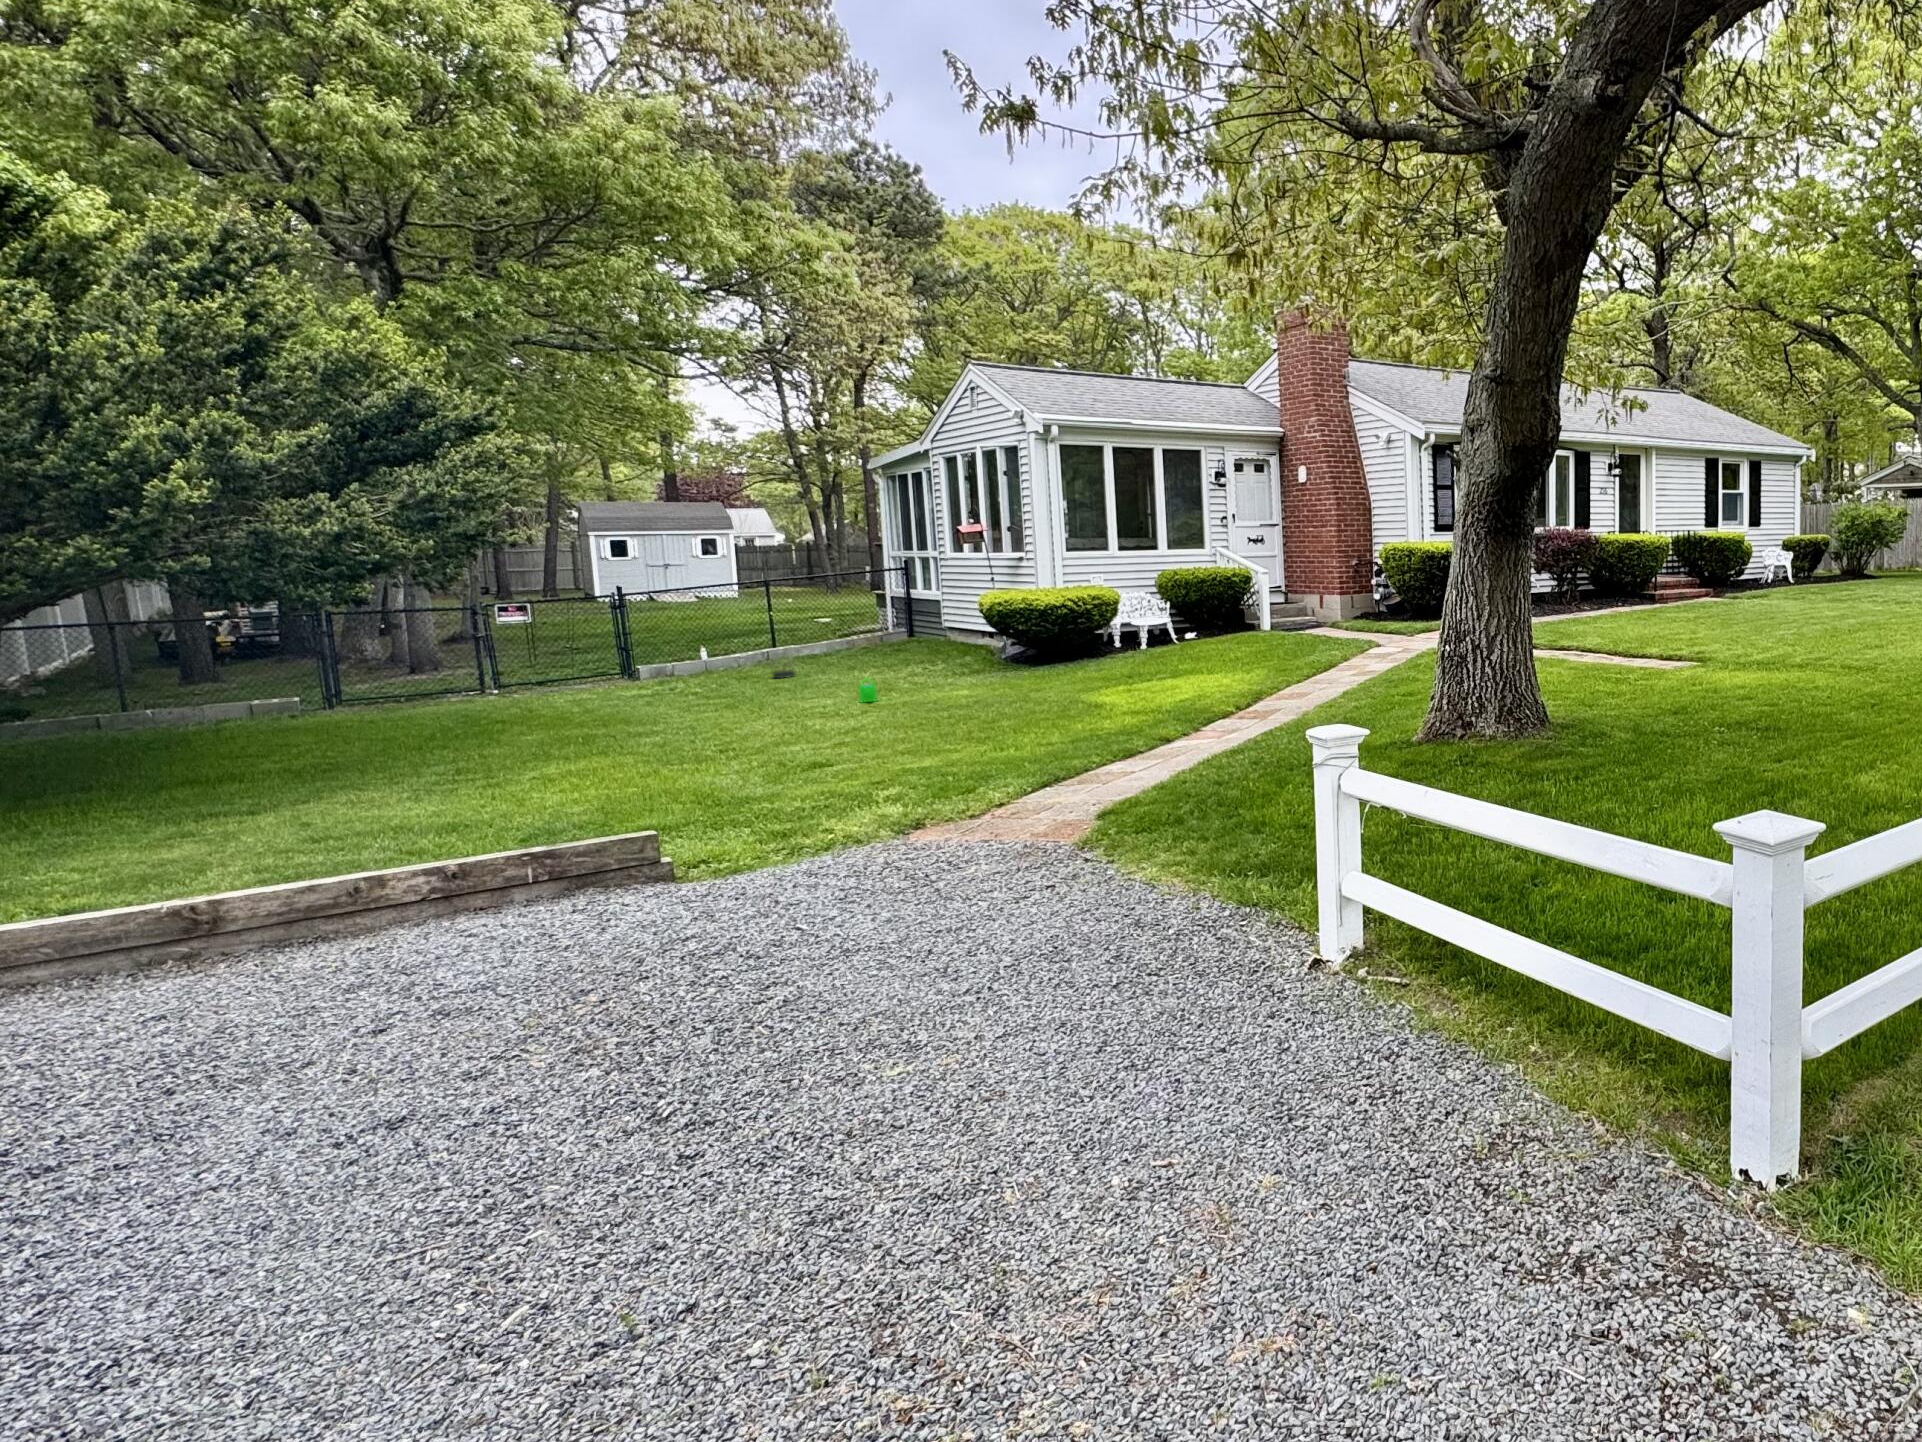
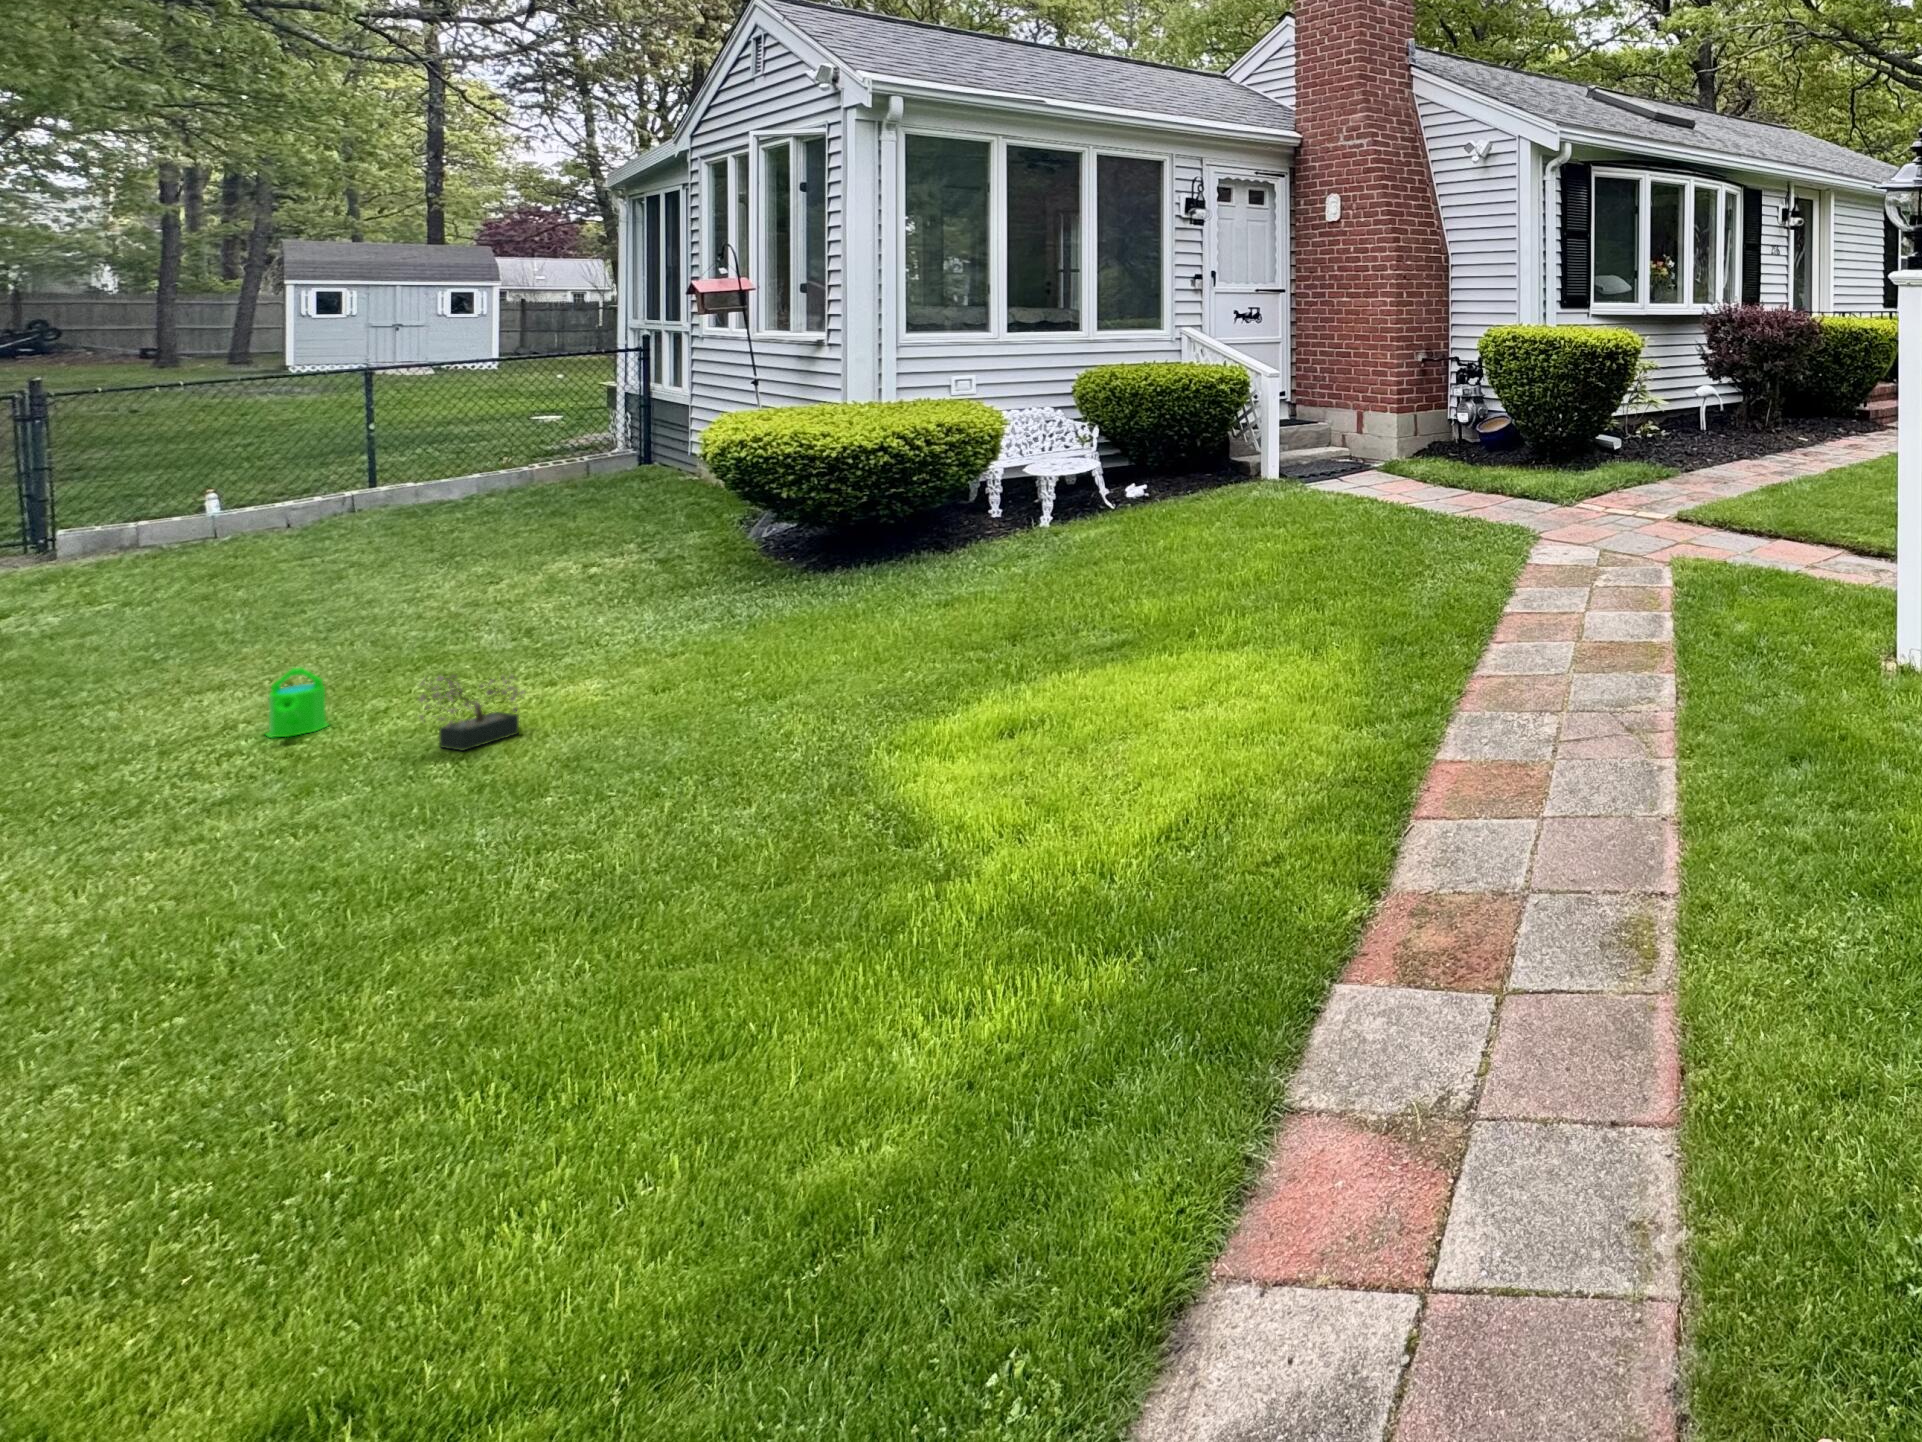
decorative plant: present [767,658,795,678] -> present [419,675,524,751]

